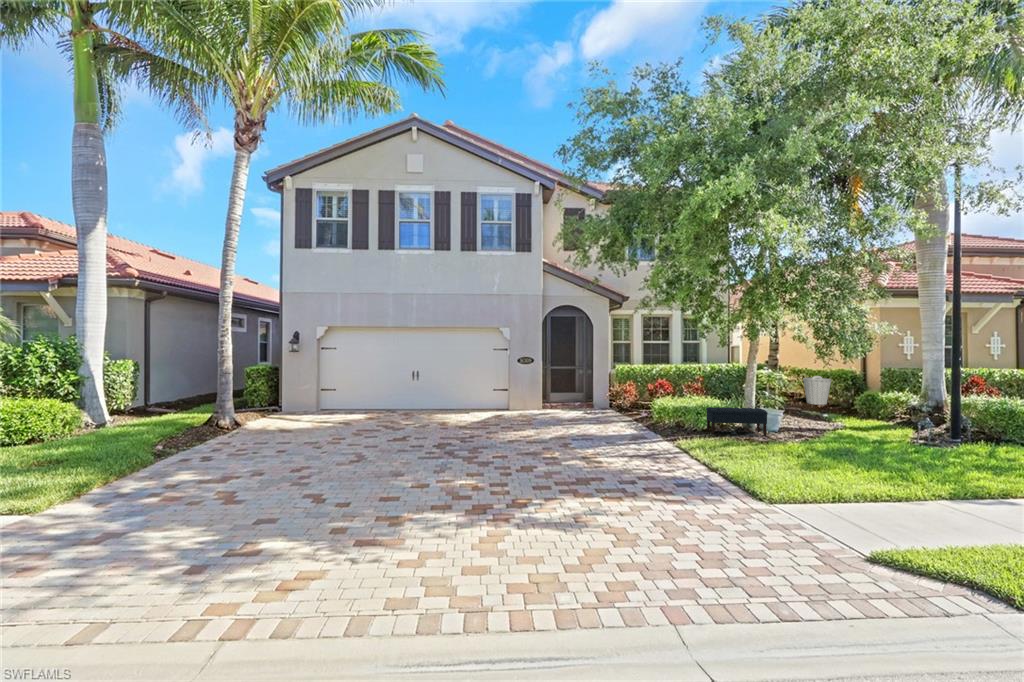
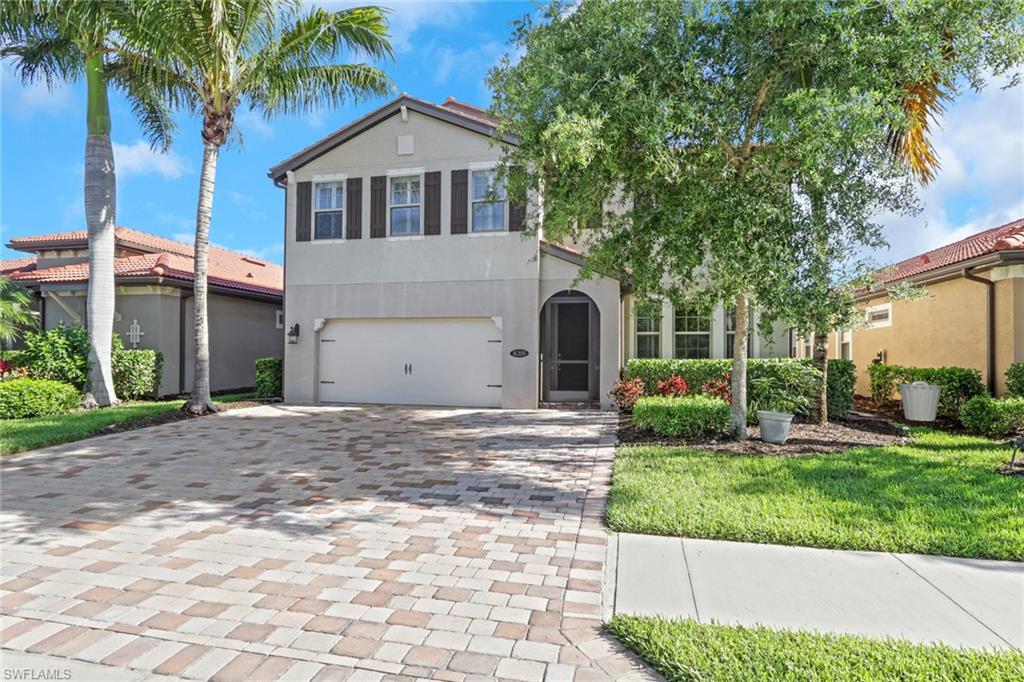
bench: present [706,407,768,436] -> none [695,412,772,452]

